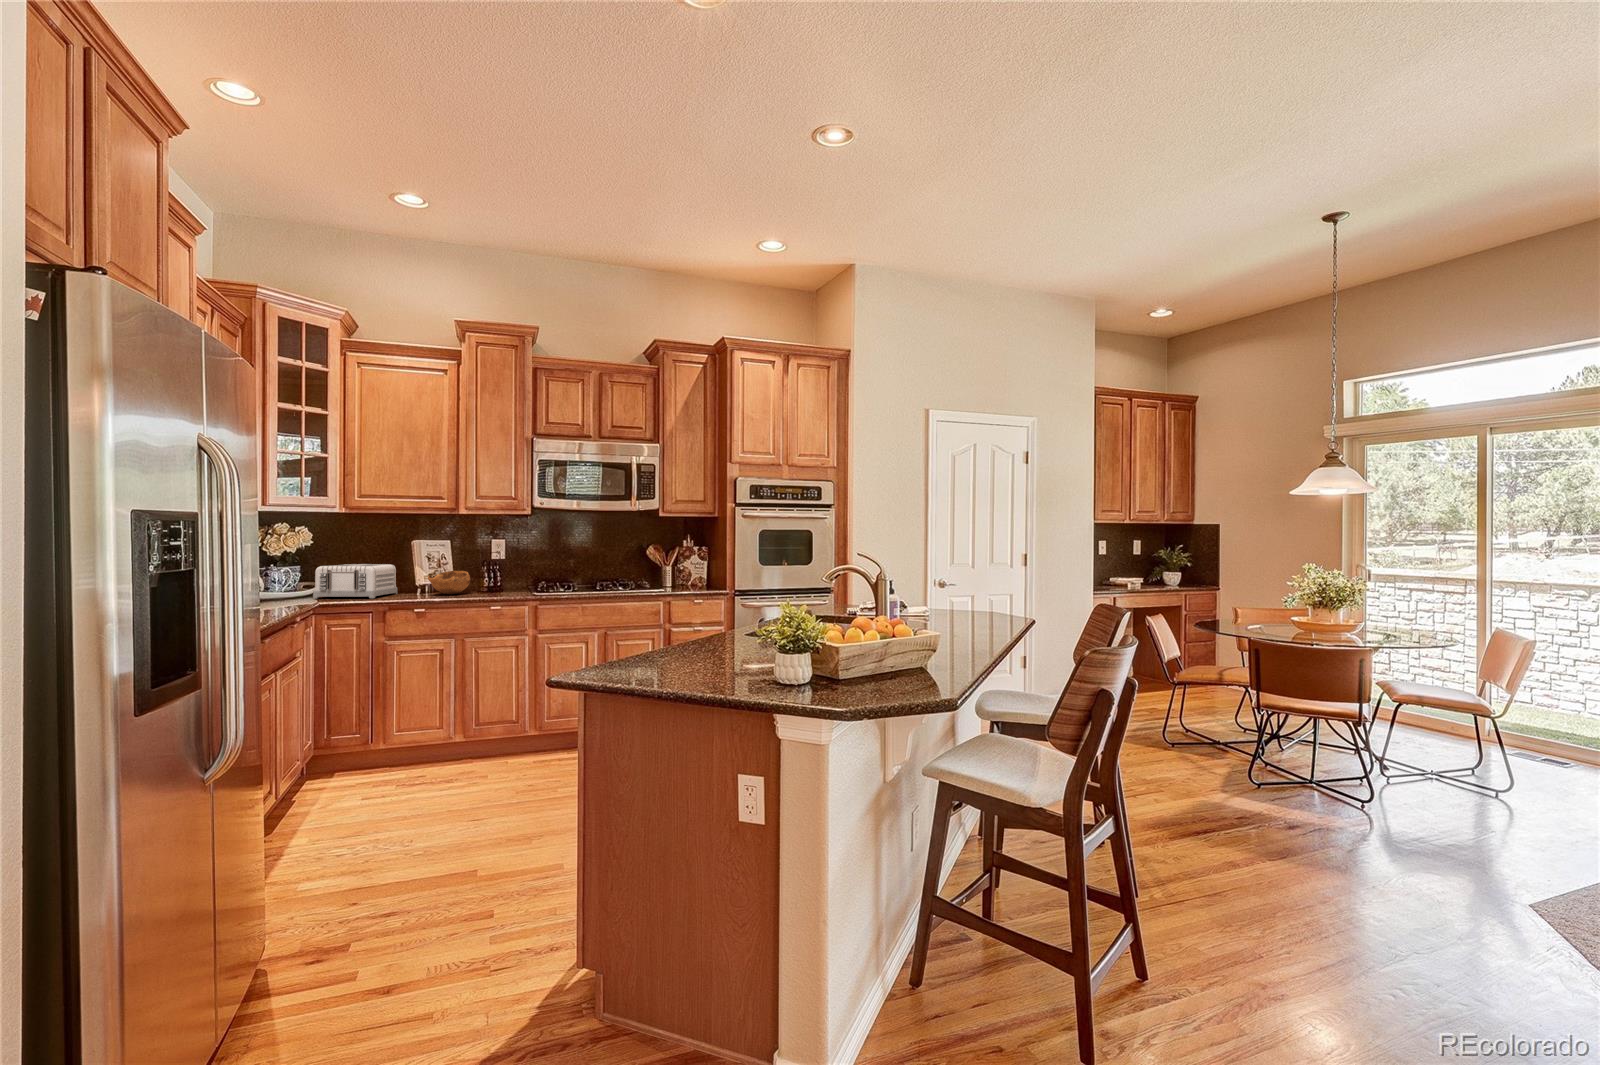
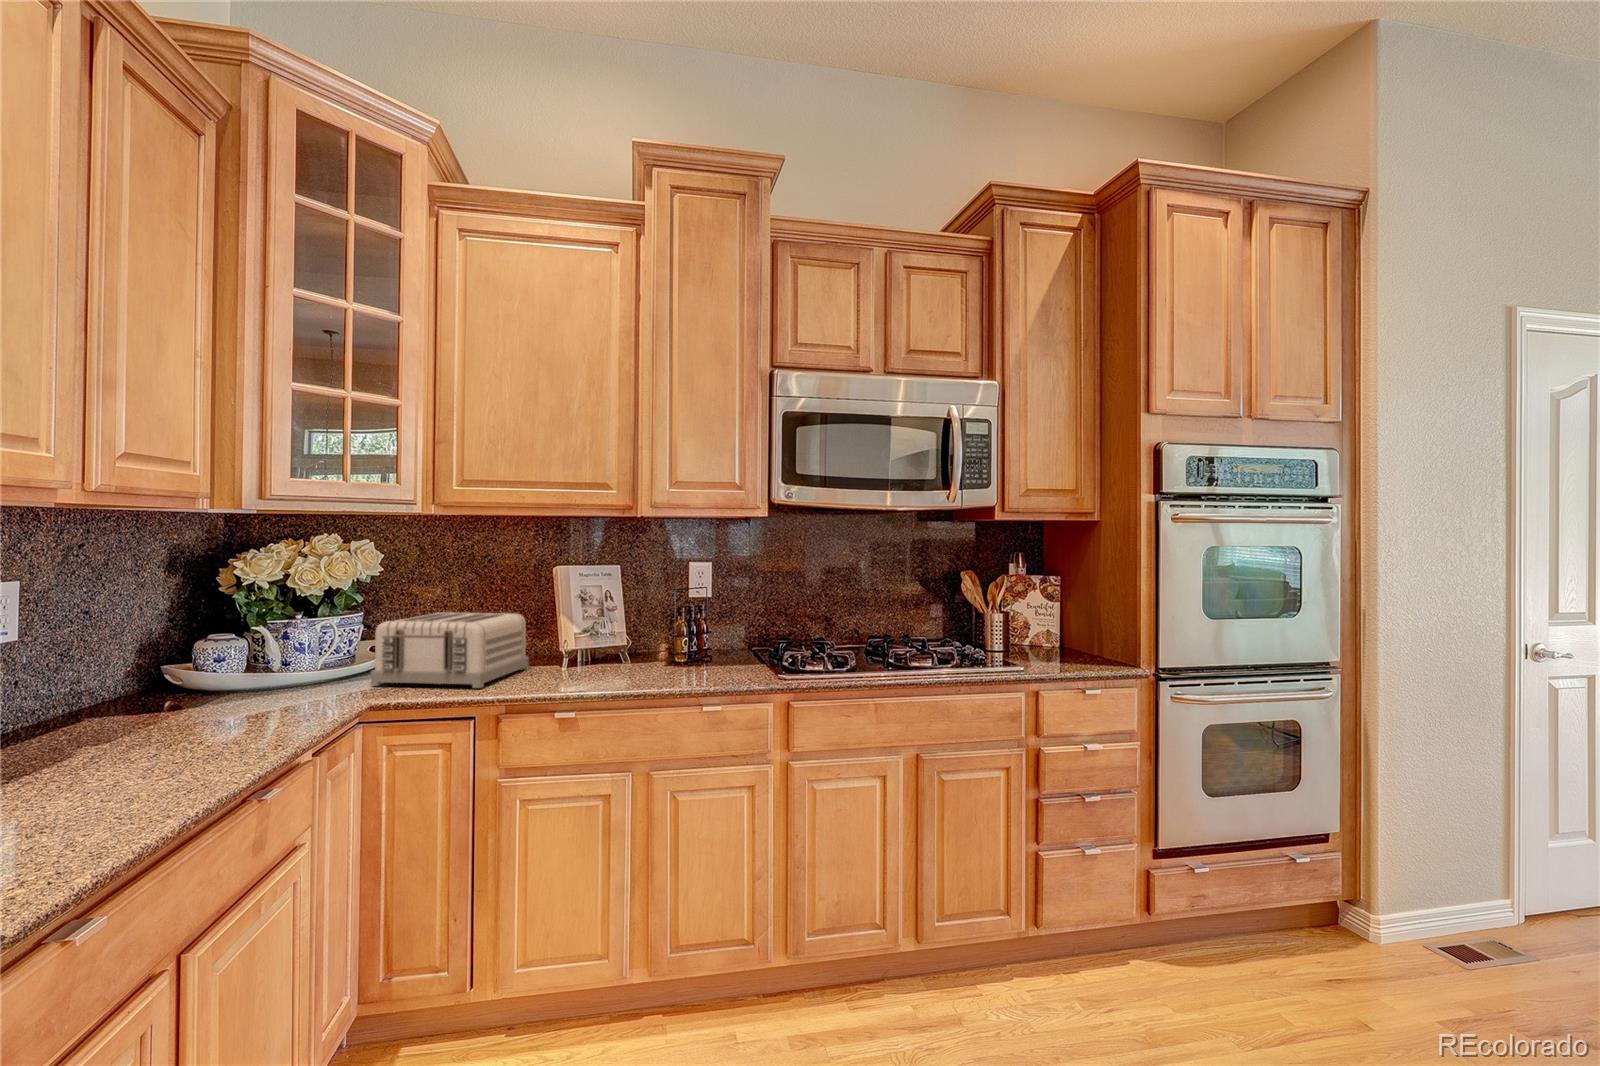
wooden bowl: present [428,571,471,594] -> none [582,626,659,674]

